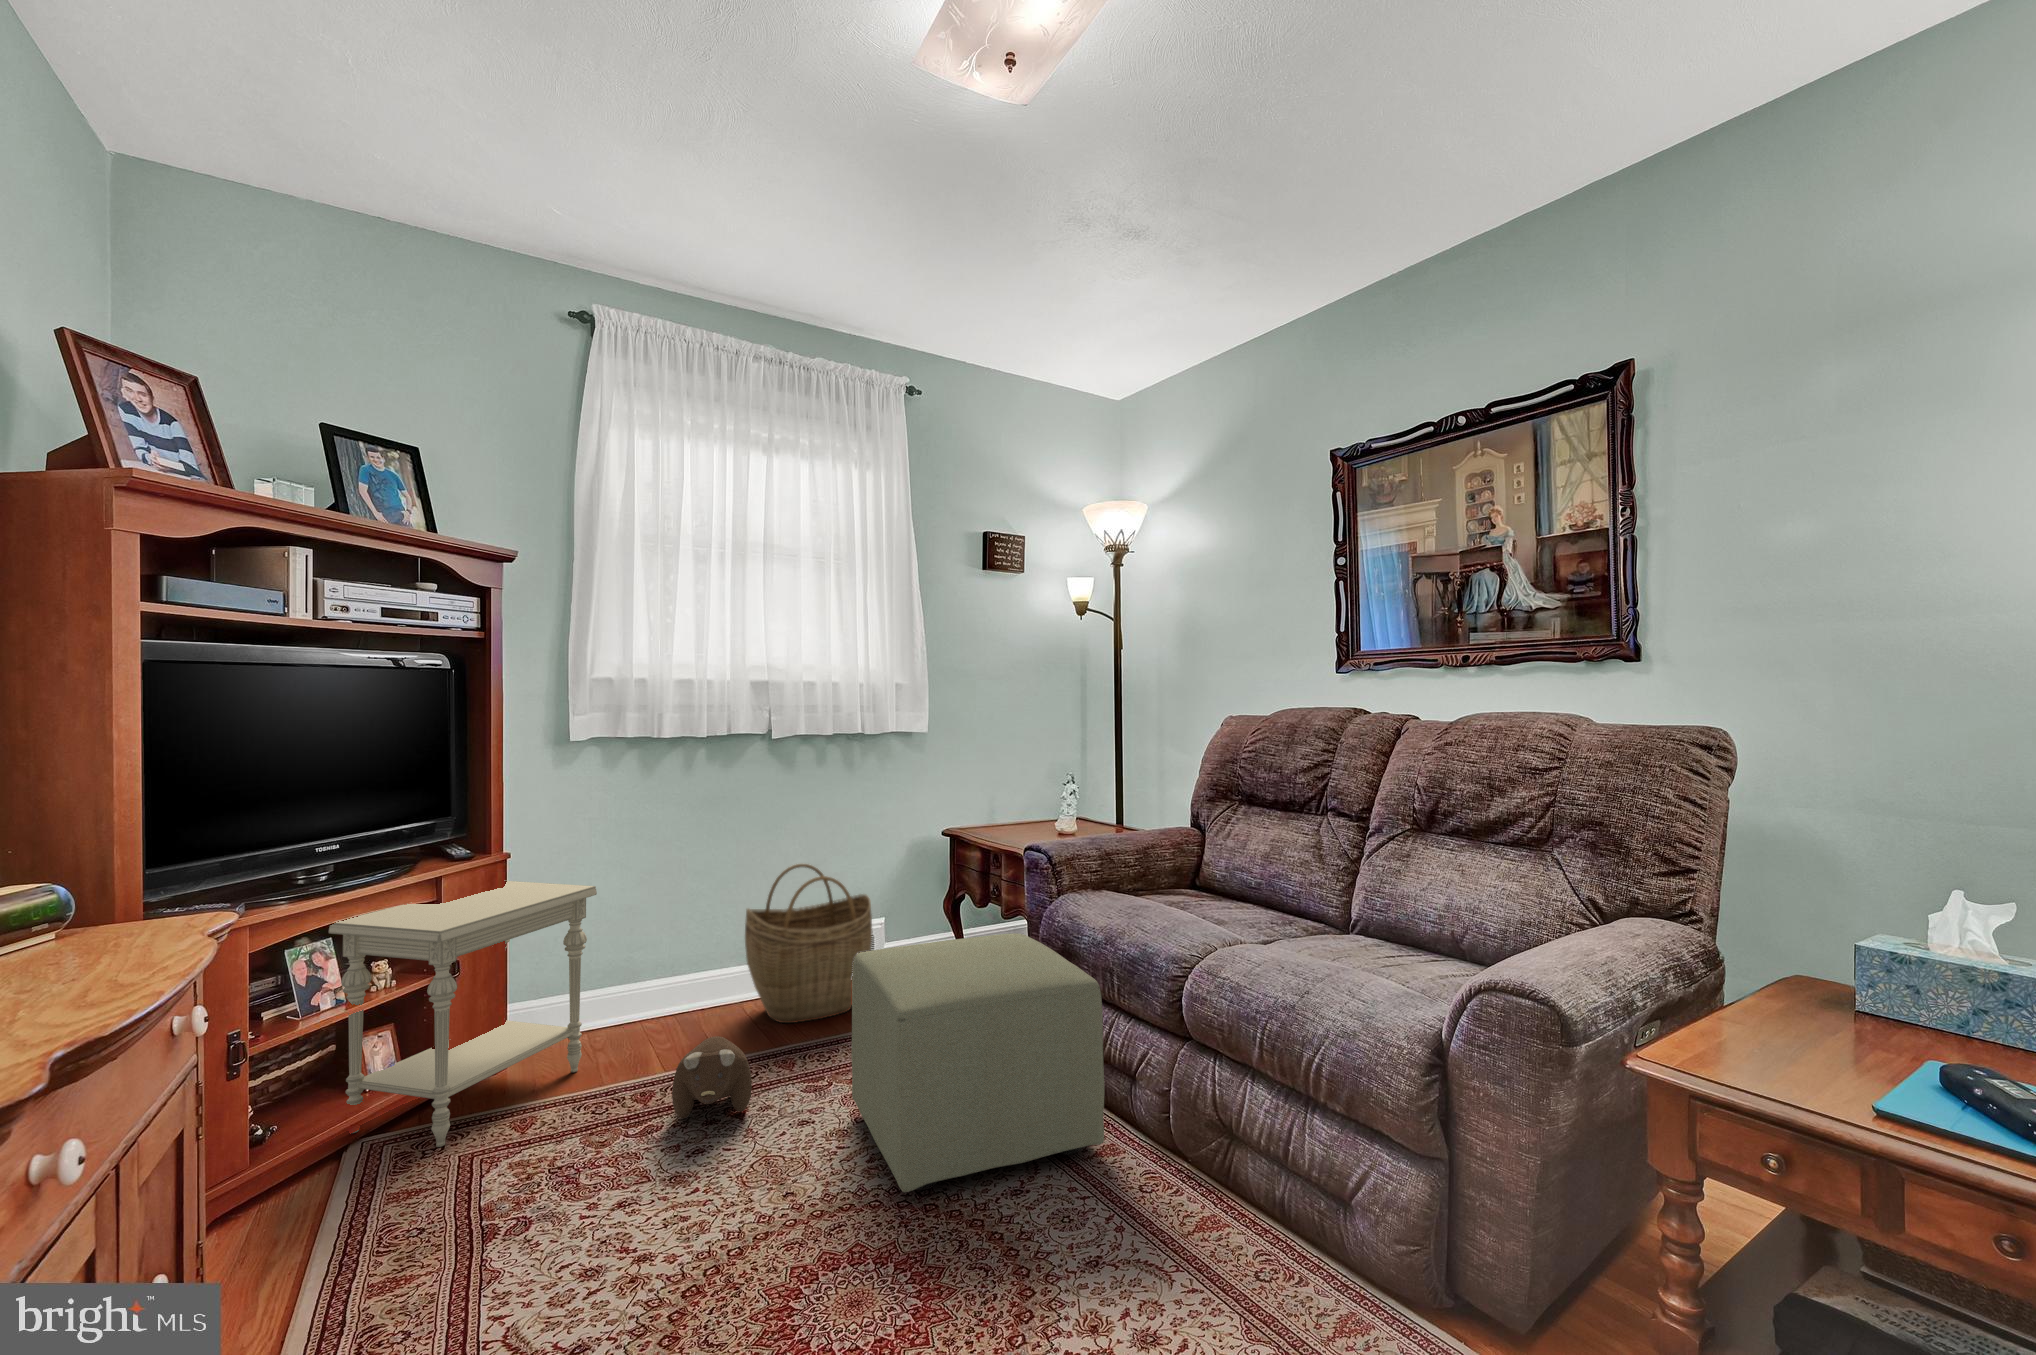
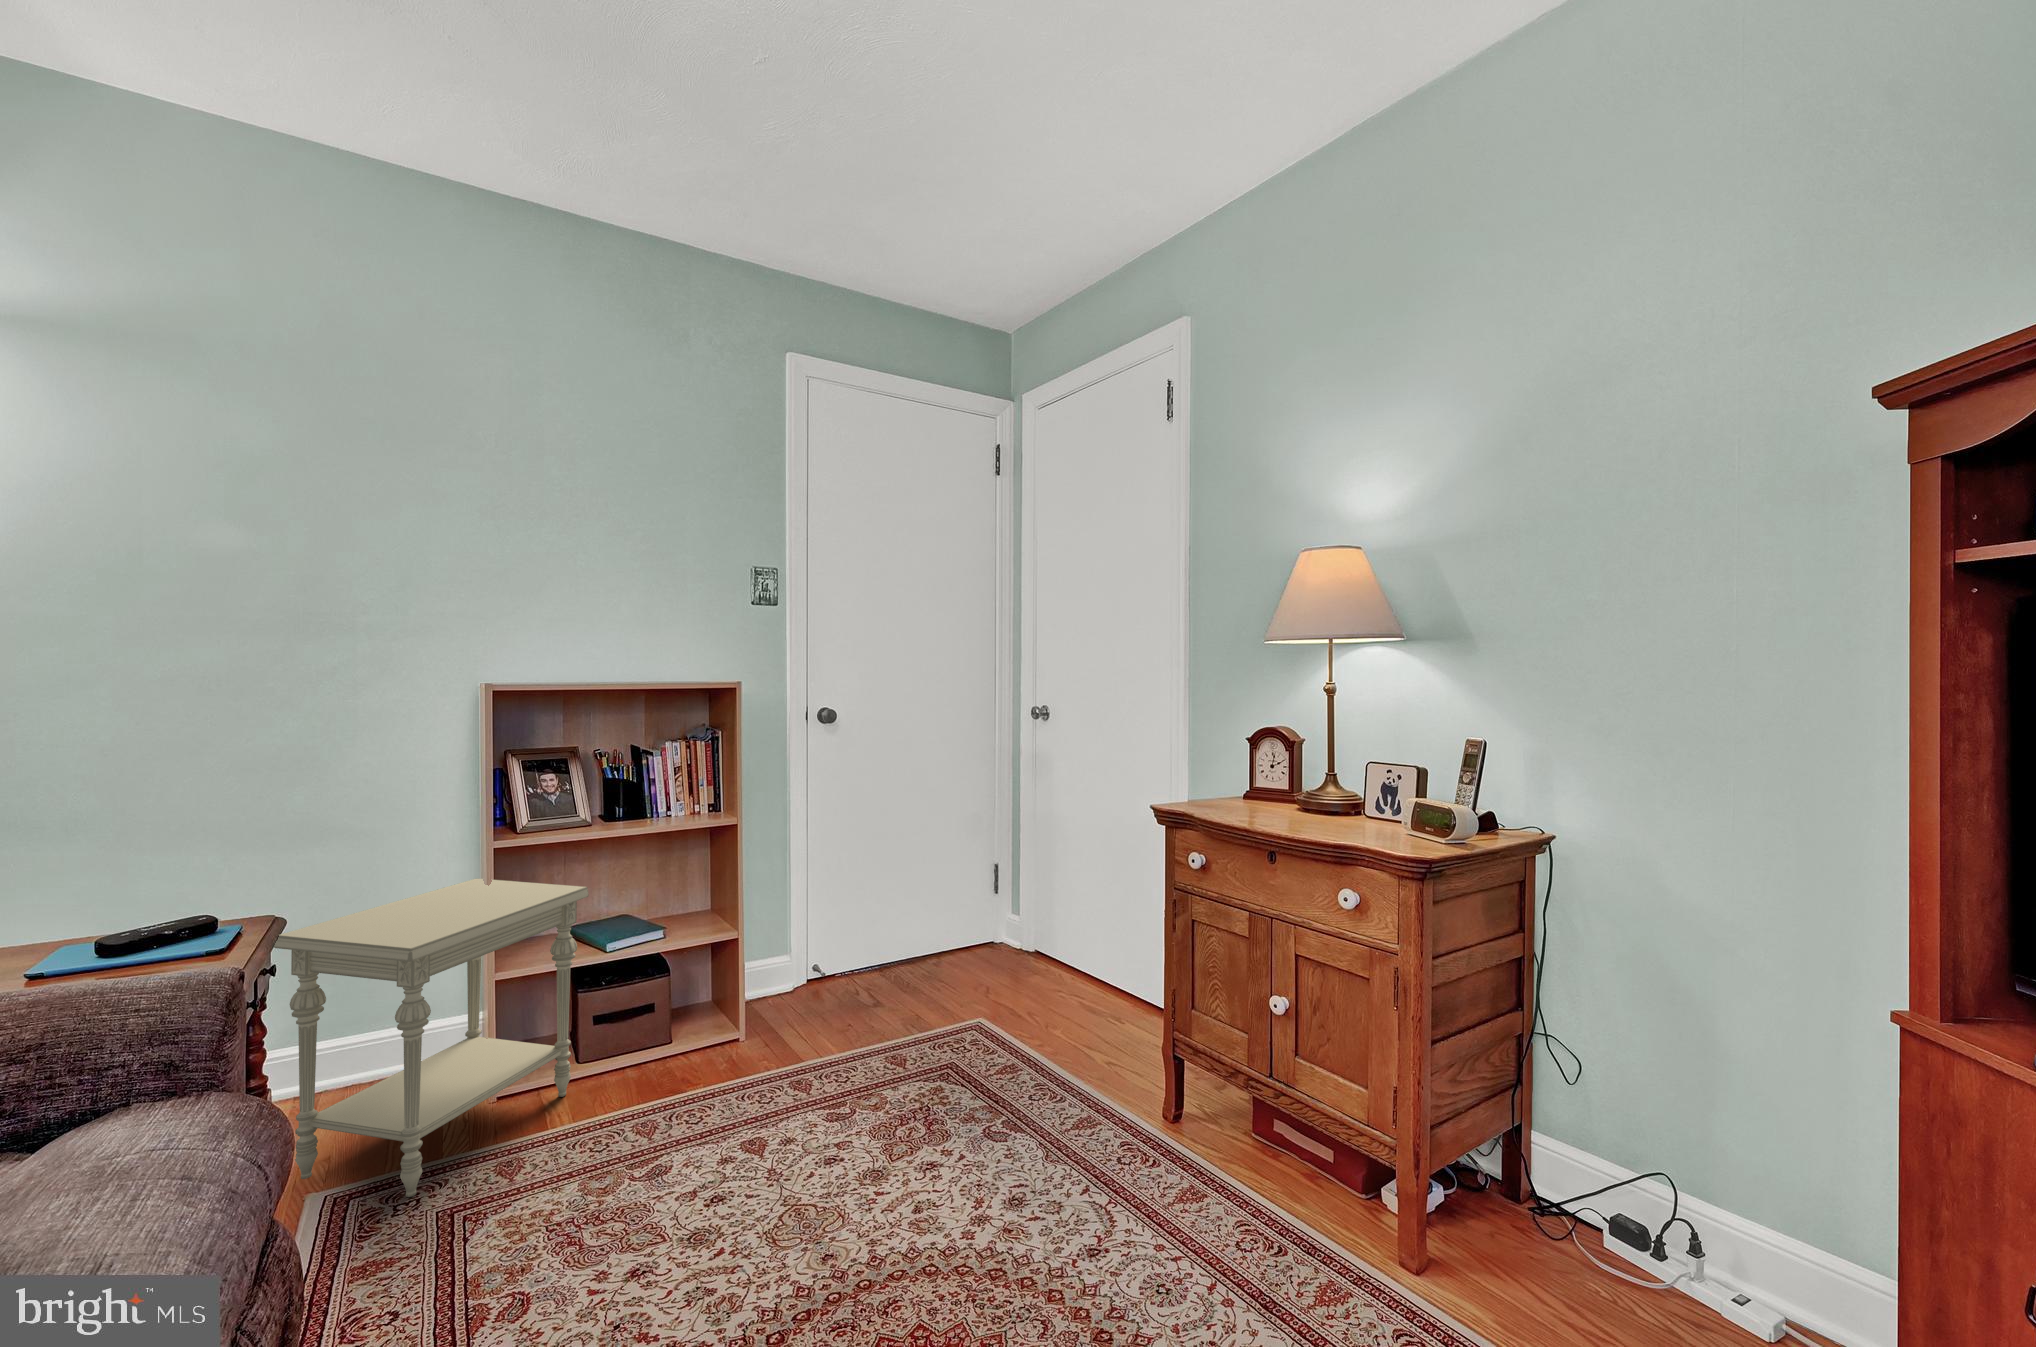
woven basket: present [745,864,873,1023] -> none [750,857,889,1034]
ottoman: present [851,933,1104,1192] -> none [888,944,1184,1258]
plush toy: present [672,1036,752,1119] -> none [683,1061,773,1157]

